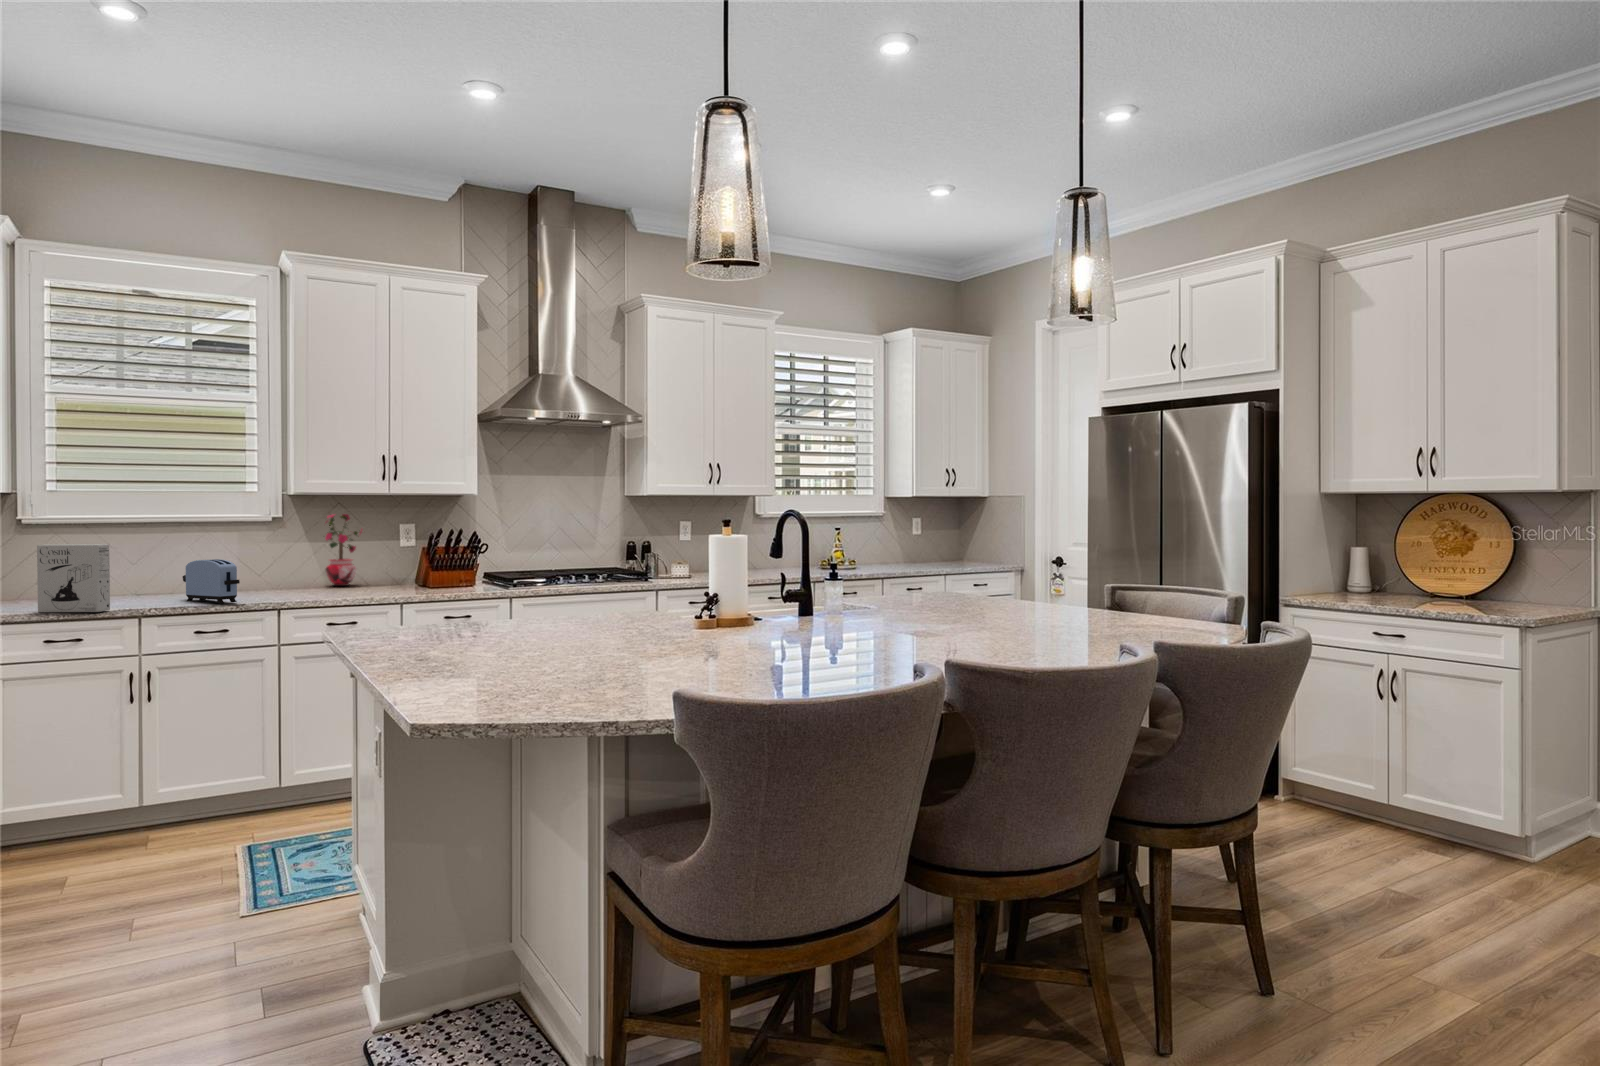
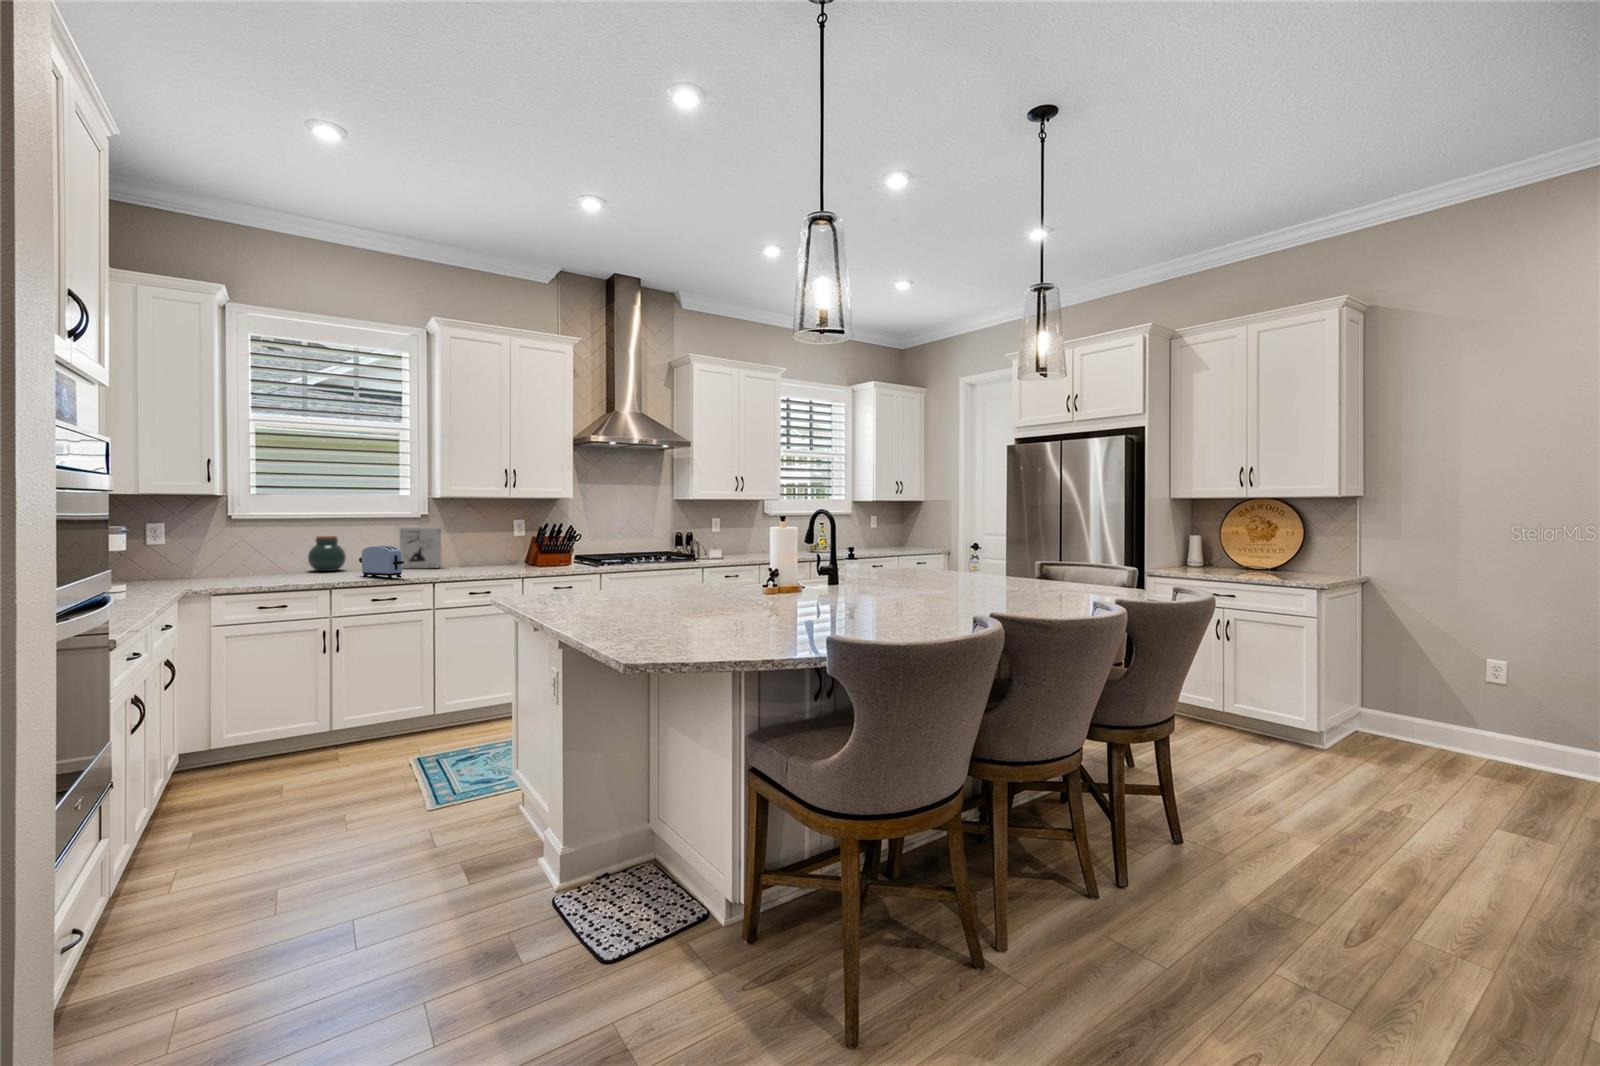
potted plant: present [325,514,362,586] -> none [457,511,490,566]
cereal box: present [37,544,110,612] -> present [400,527,442,568]
jar: none [120,546,170,593] -> present [308,536,346,571]

